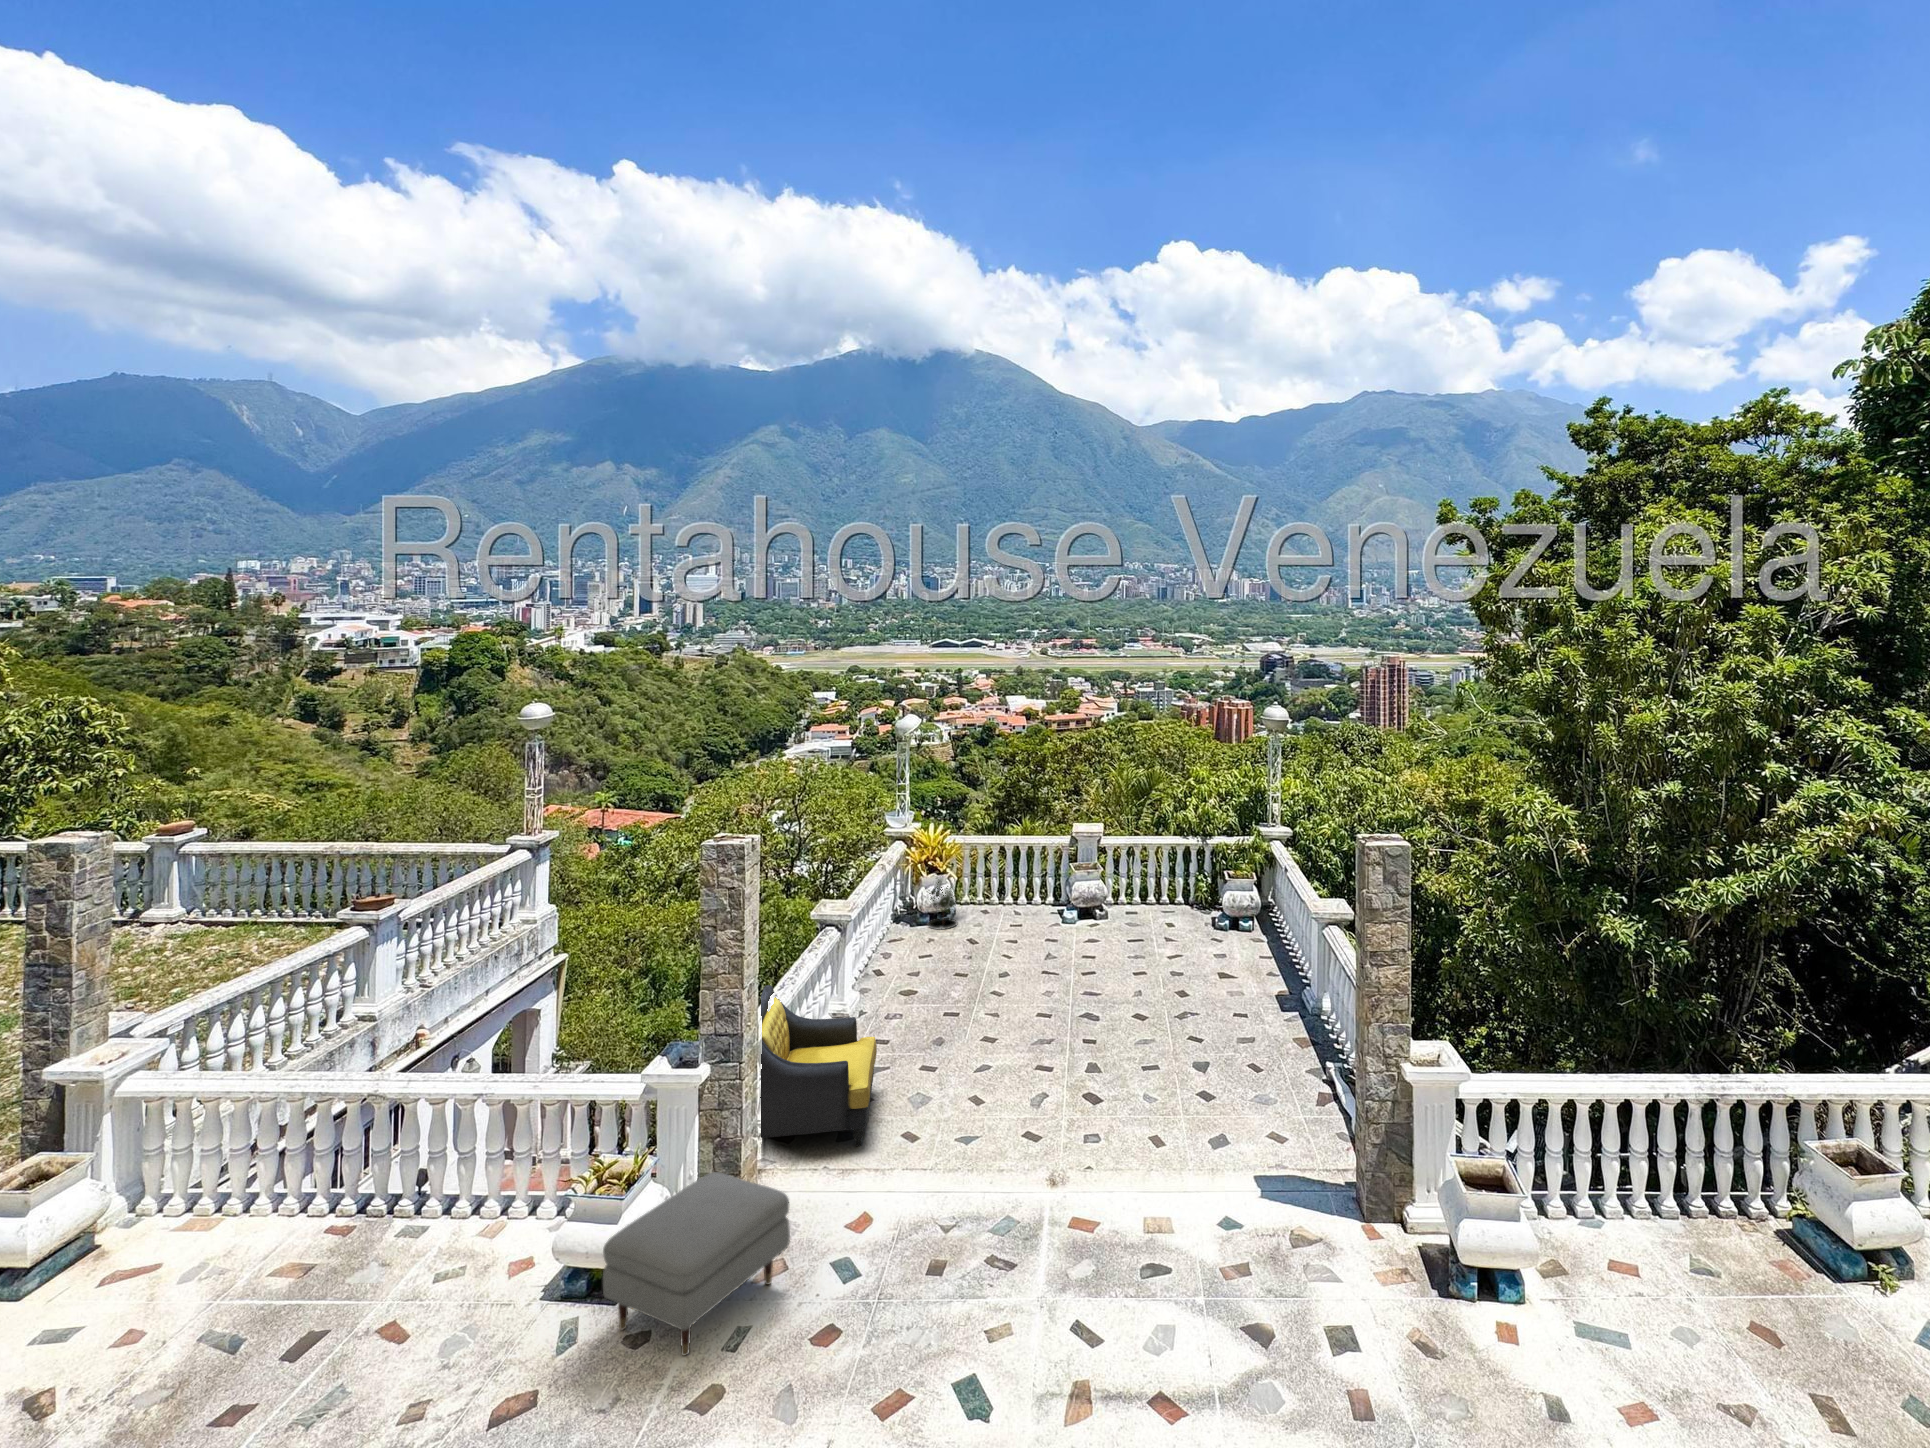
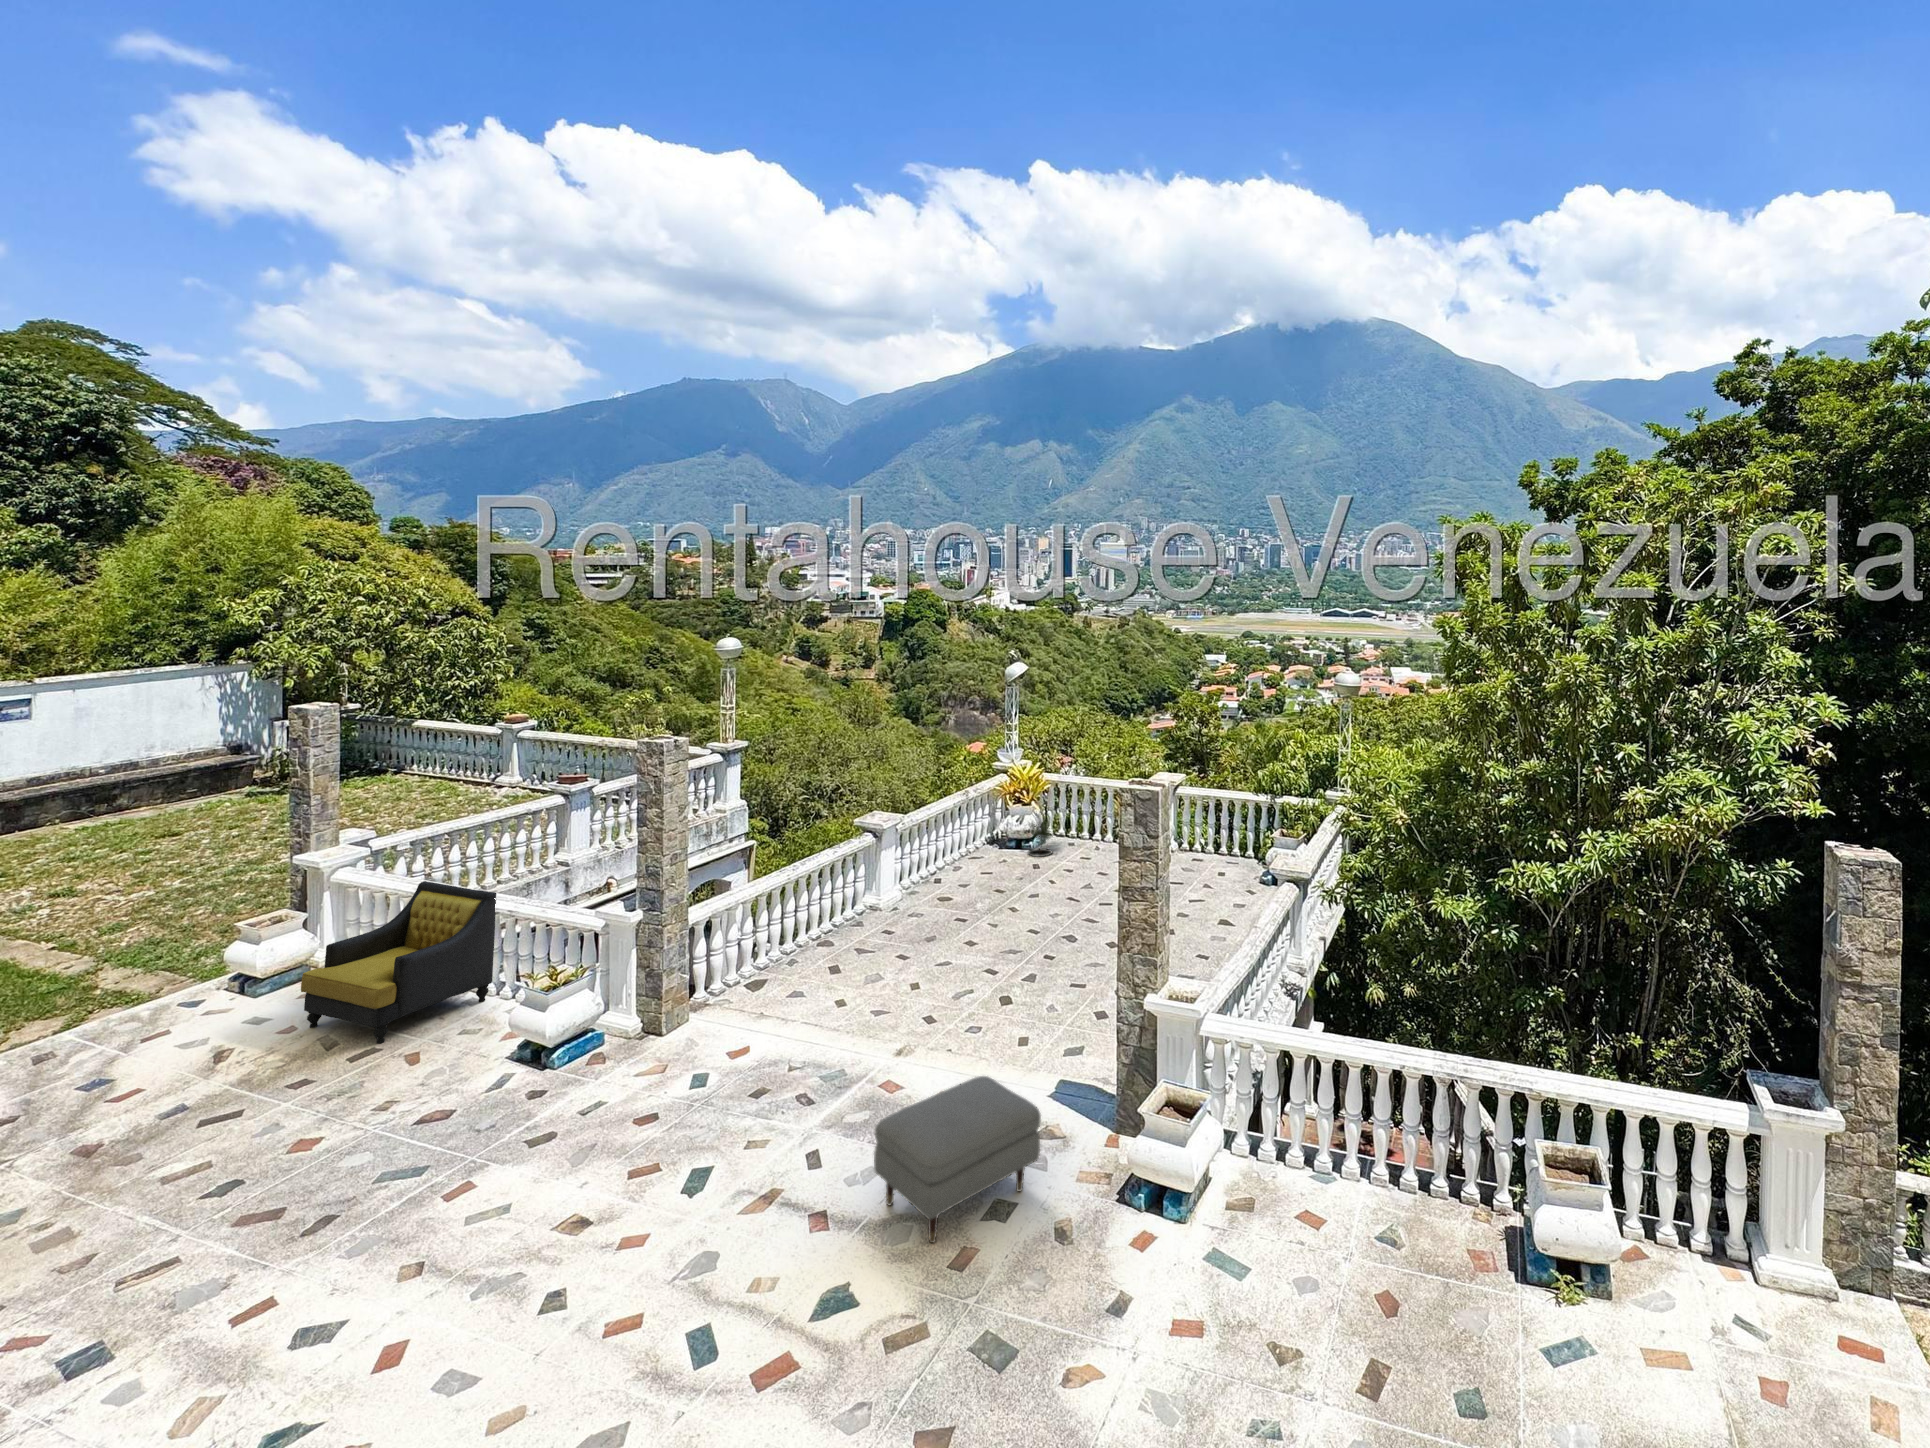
armchair: present [760,985,877,1146] -> present [301,881,496,1044]
ottoman: present [603,1172,790,1356] -> present [874,1076,1041,1243]

